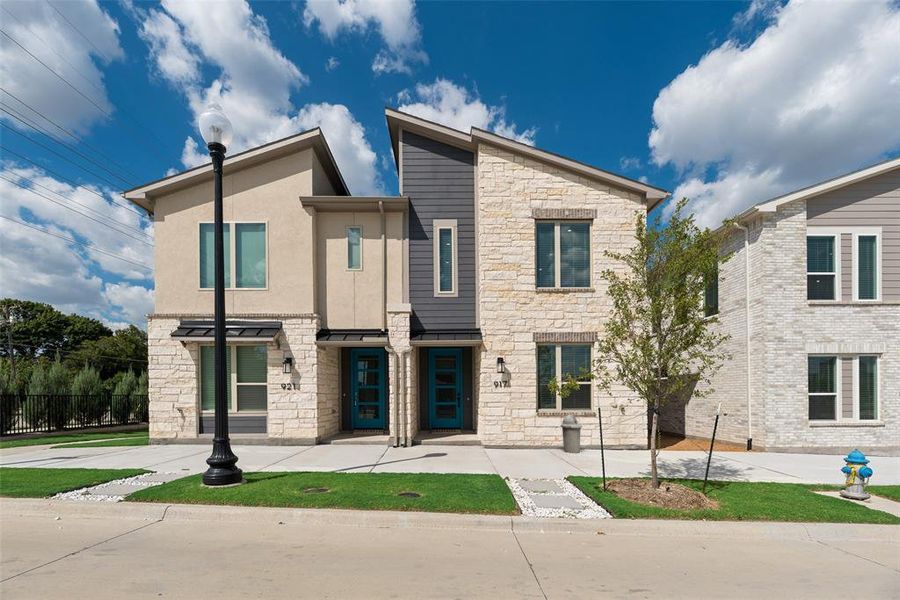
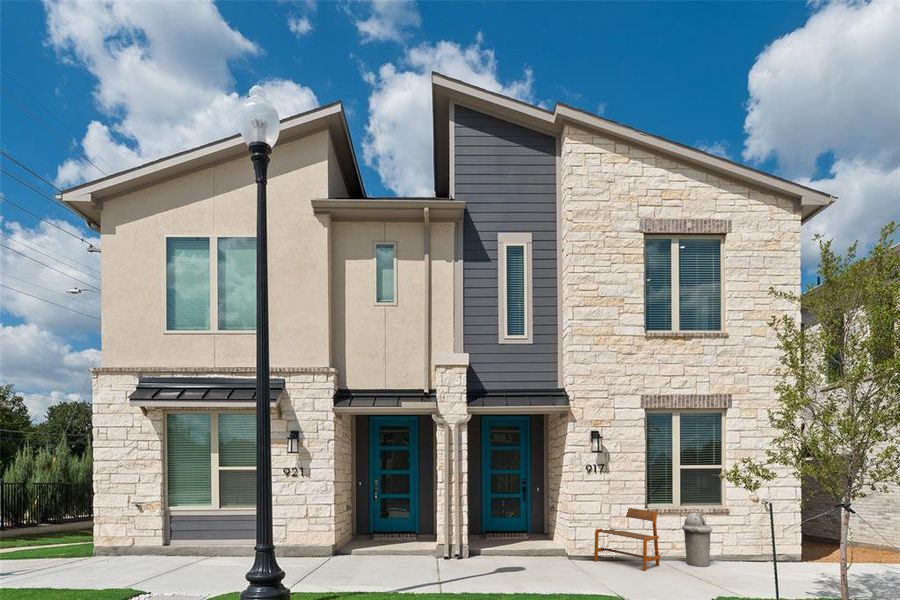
bench: none [498,410,544,456] -> present [594,507,660,571]

